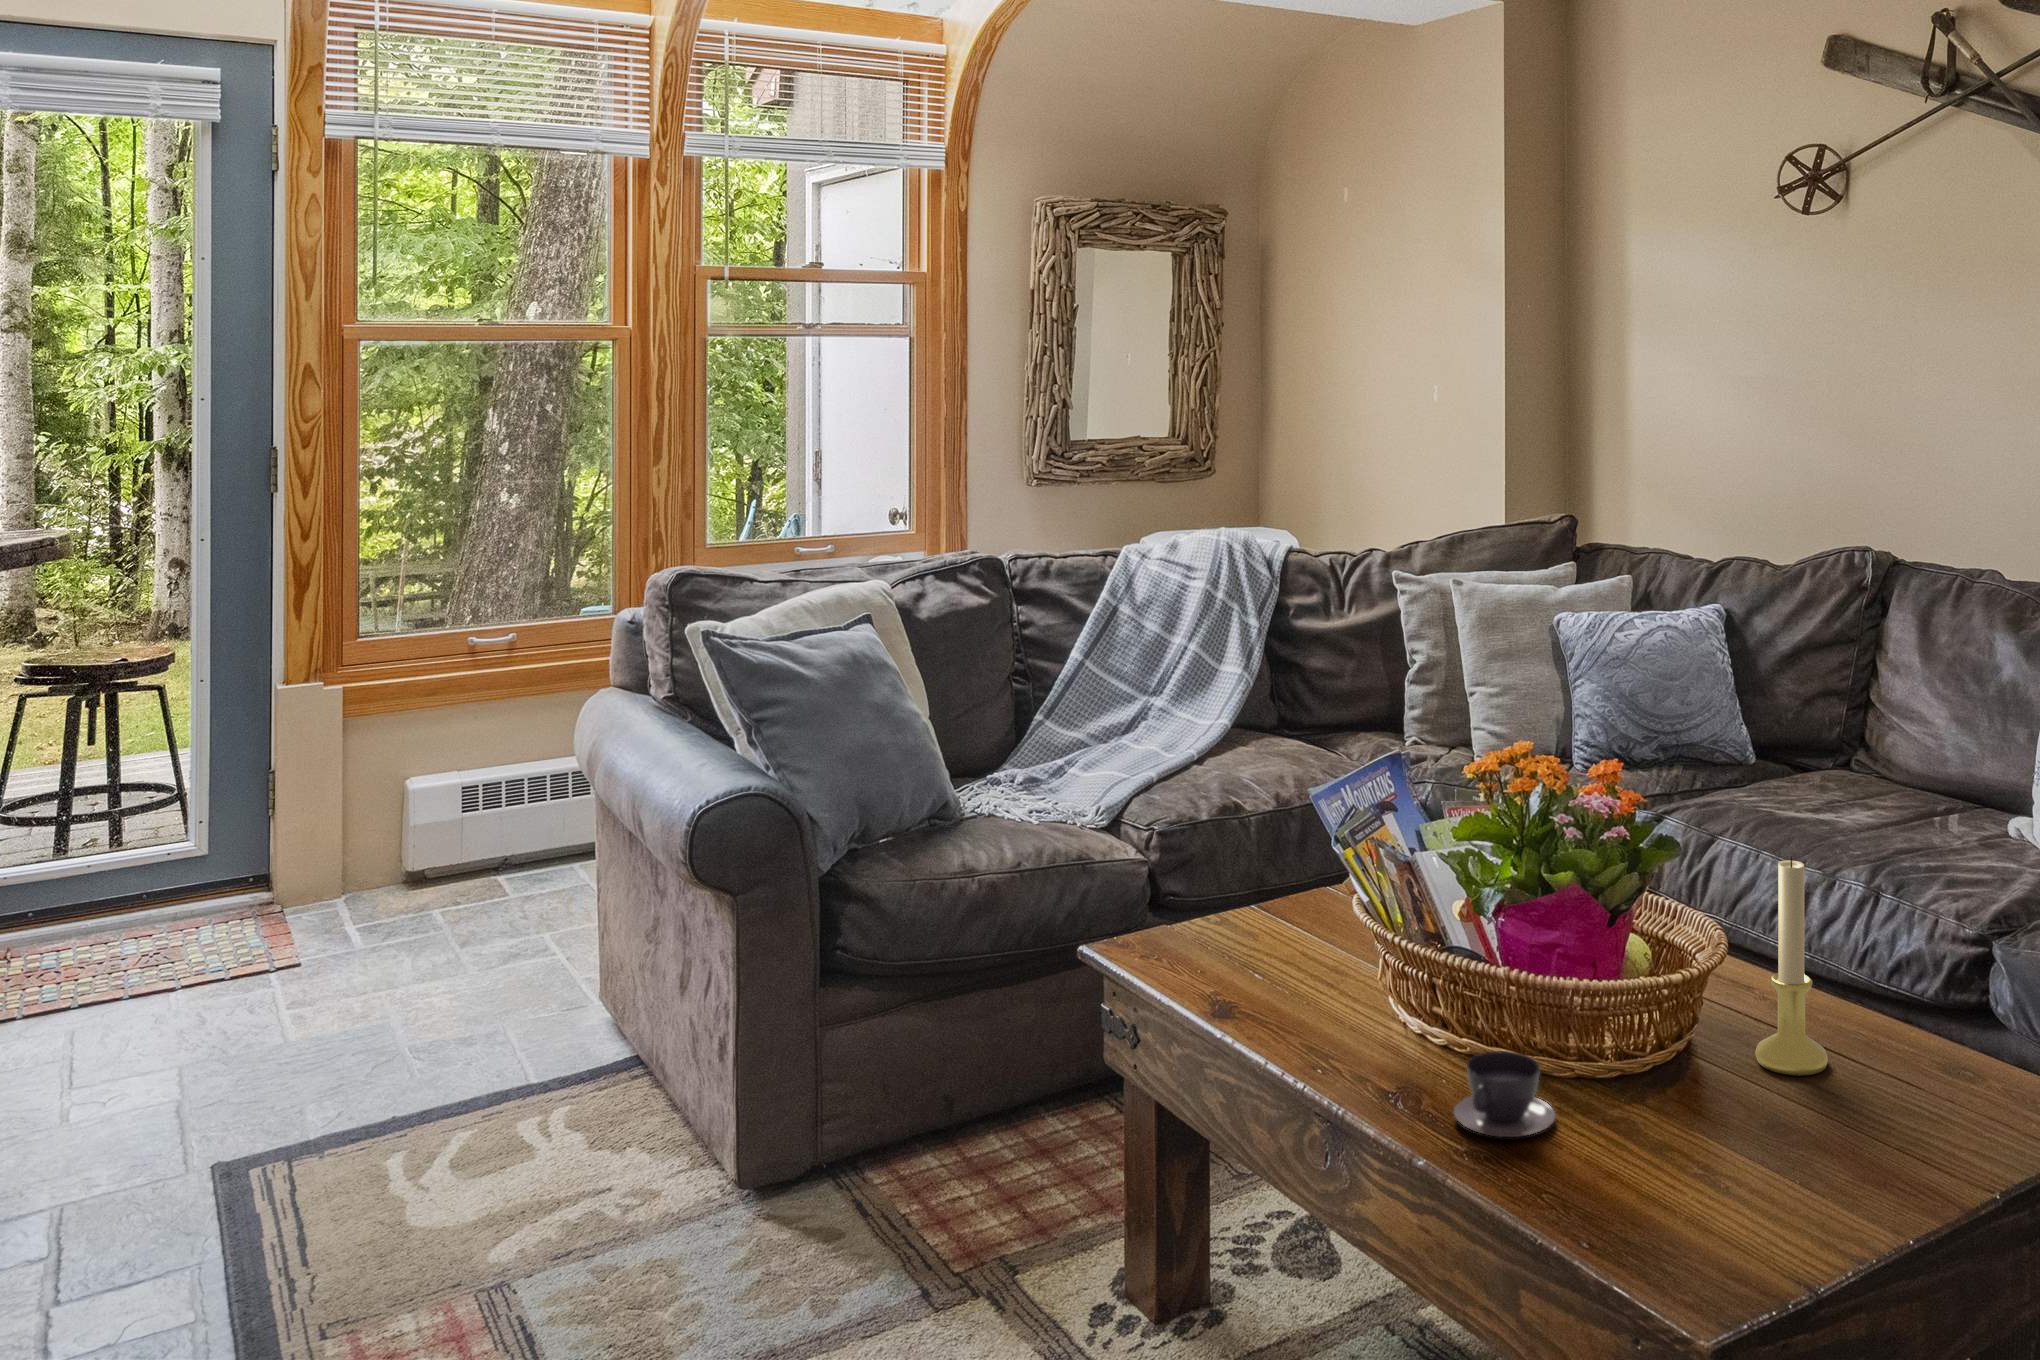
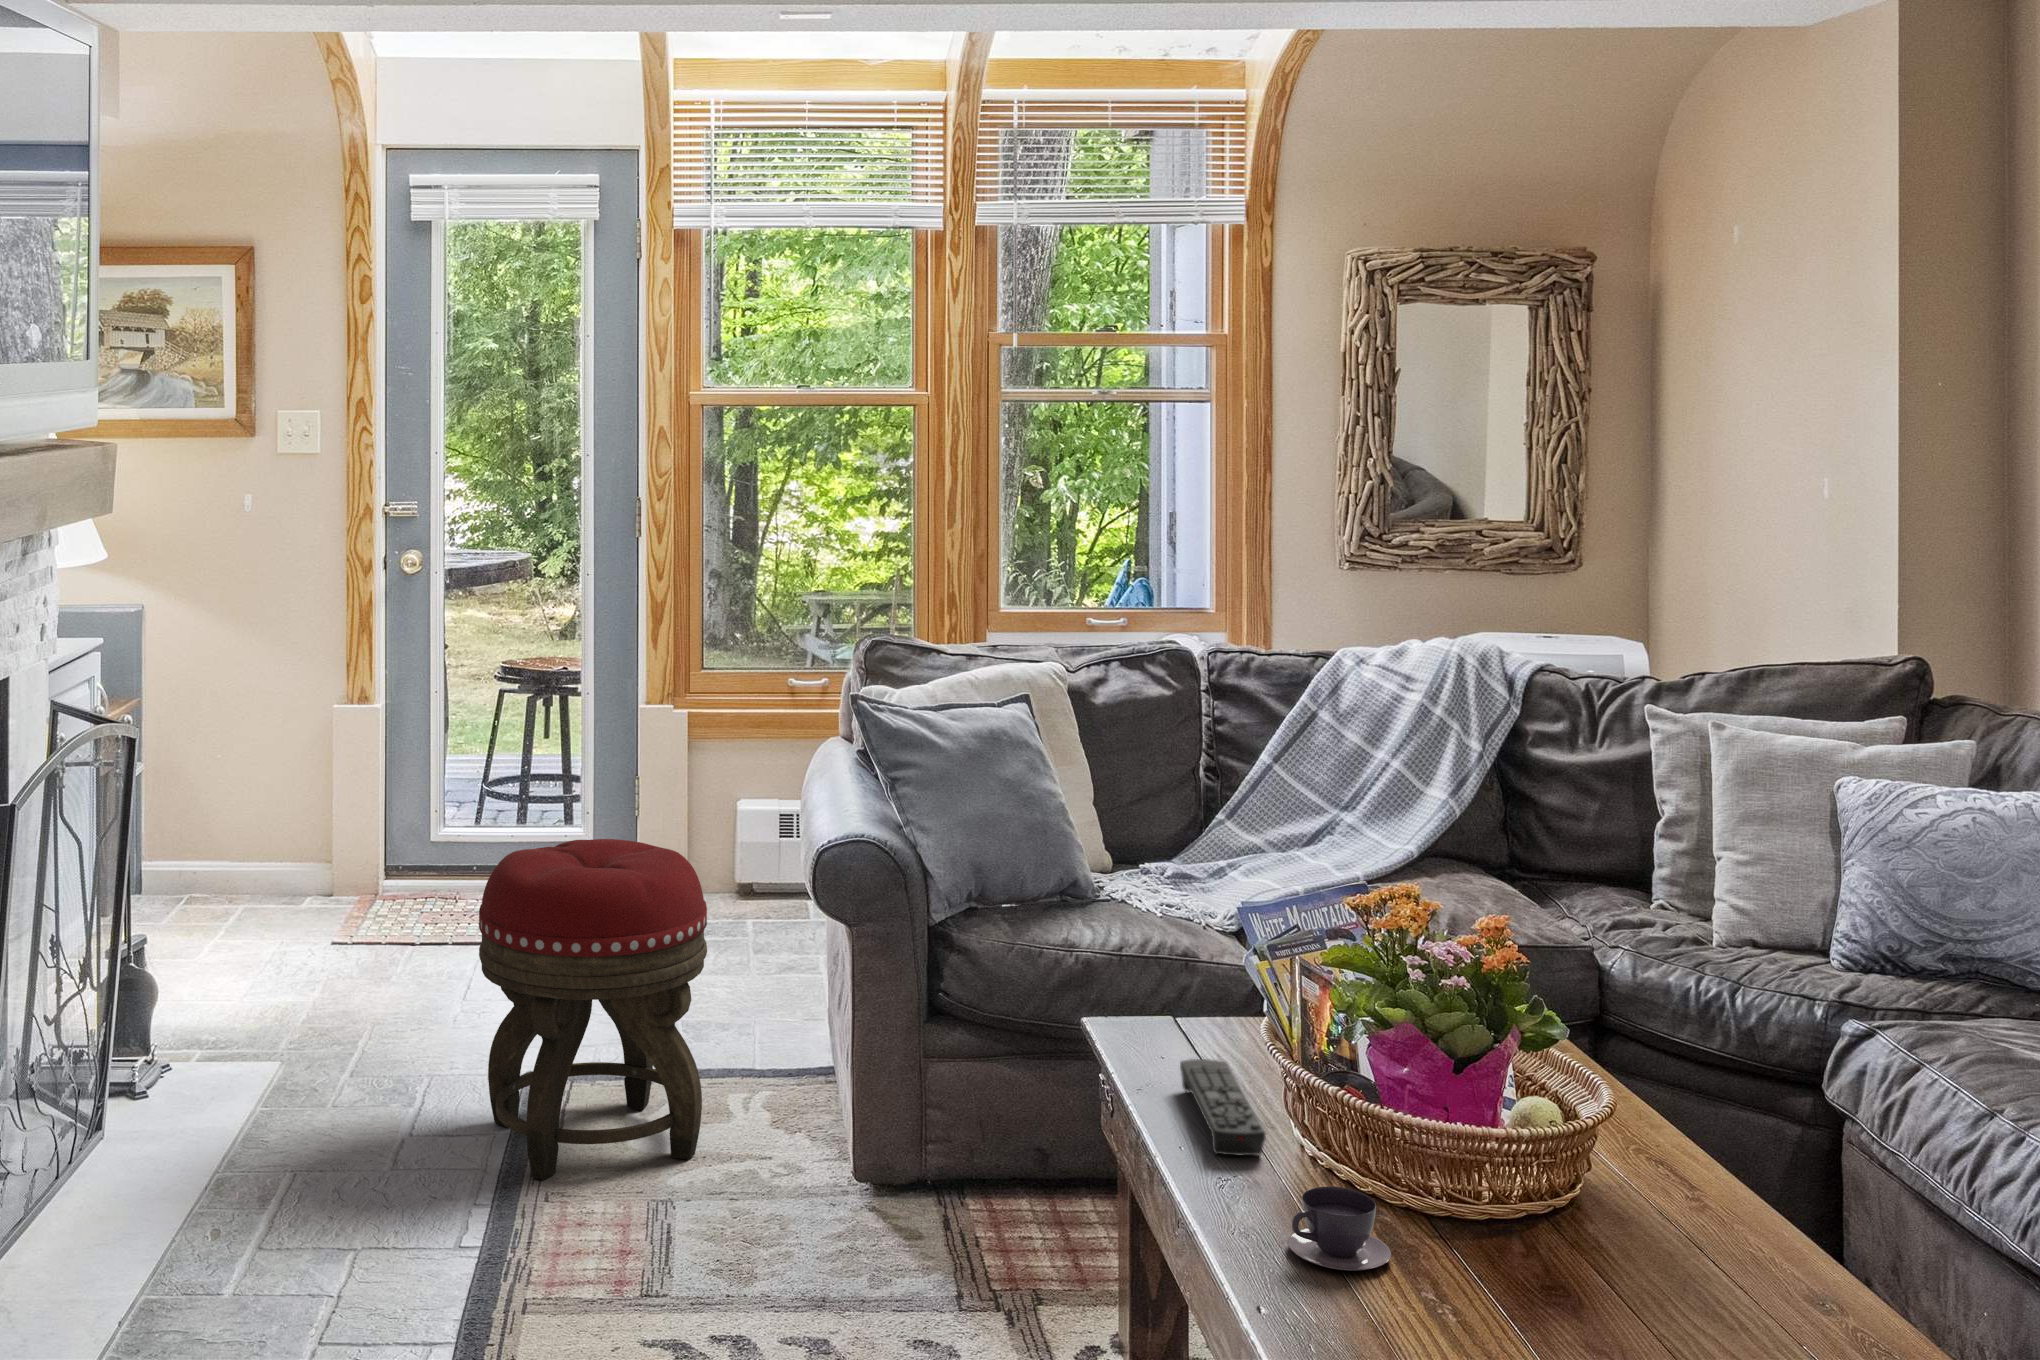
footstool: none [201,840,526,1284] -> present [479,839,707,1180]
candle holder: present [1755,856,1828,1076] -> none [1662,1060,1747,1302]
remote control: none [1210,952,1353,1049] -> present [1180,1059,1266,1155]

